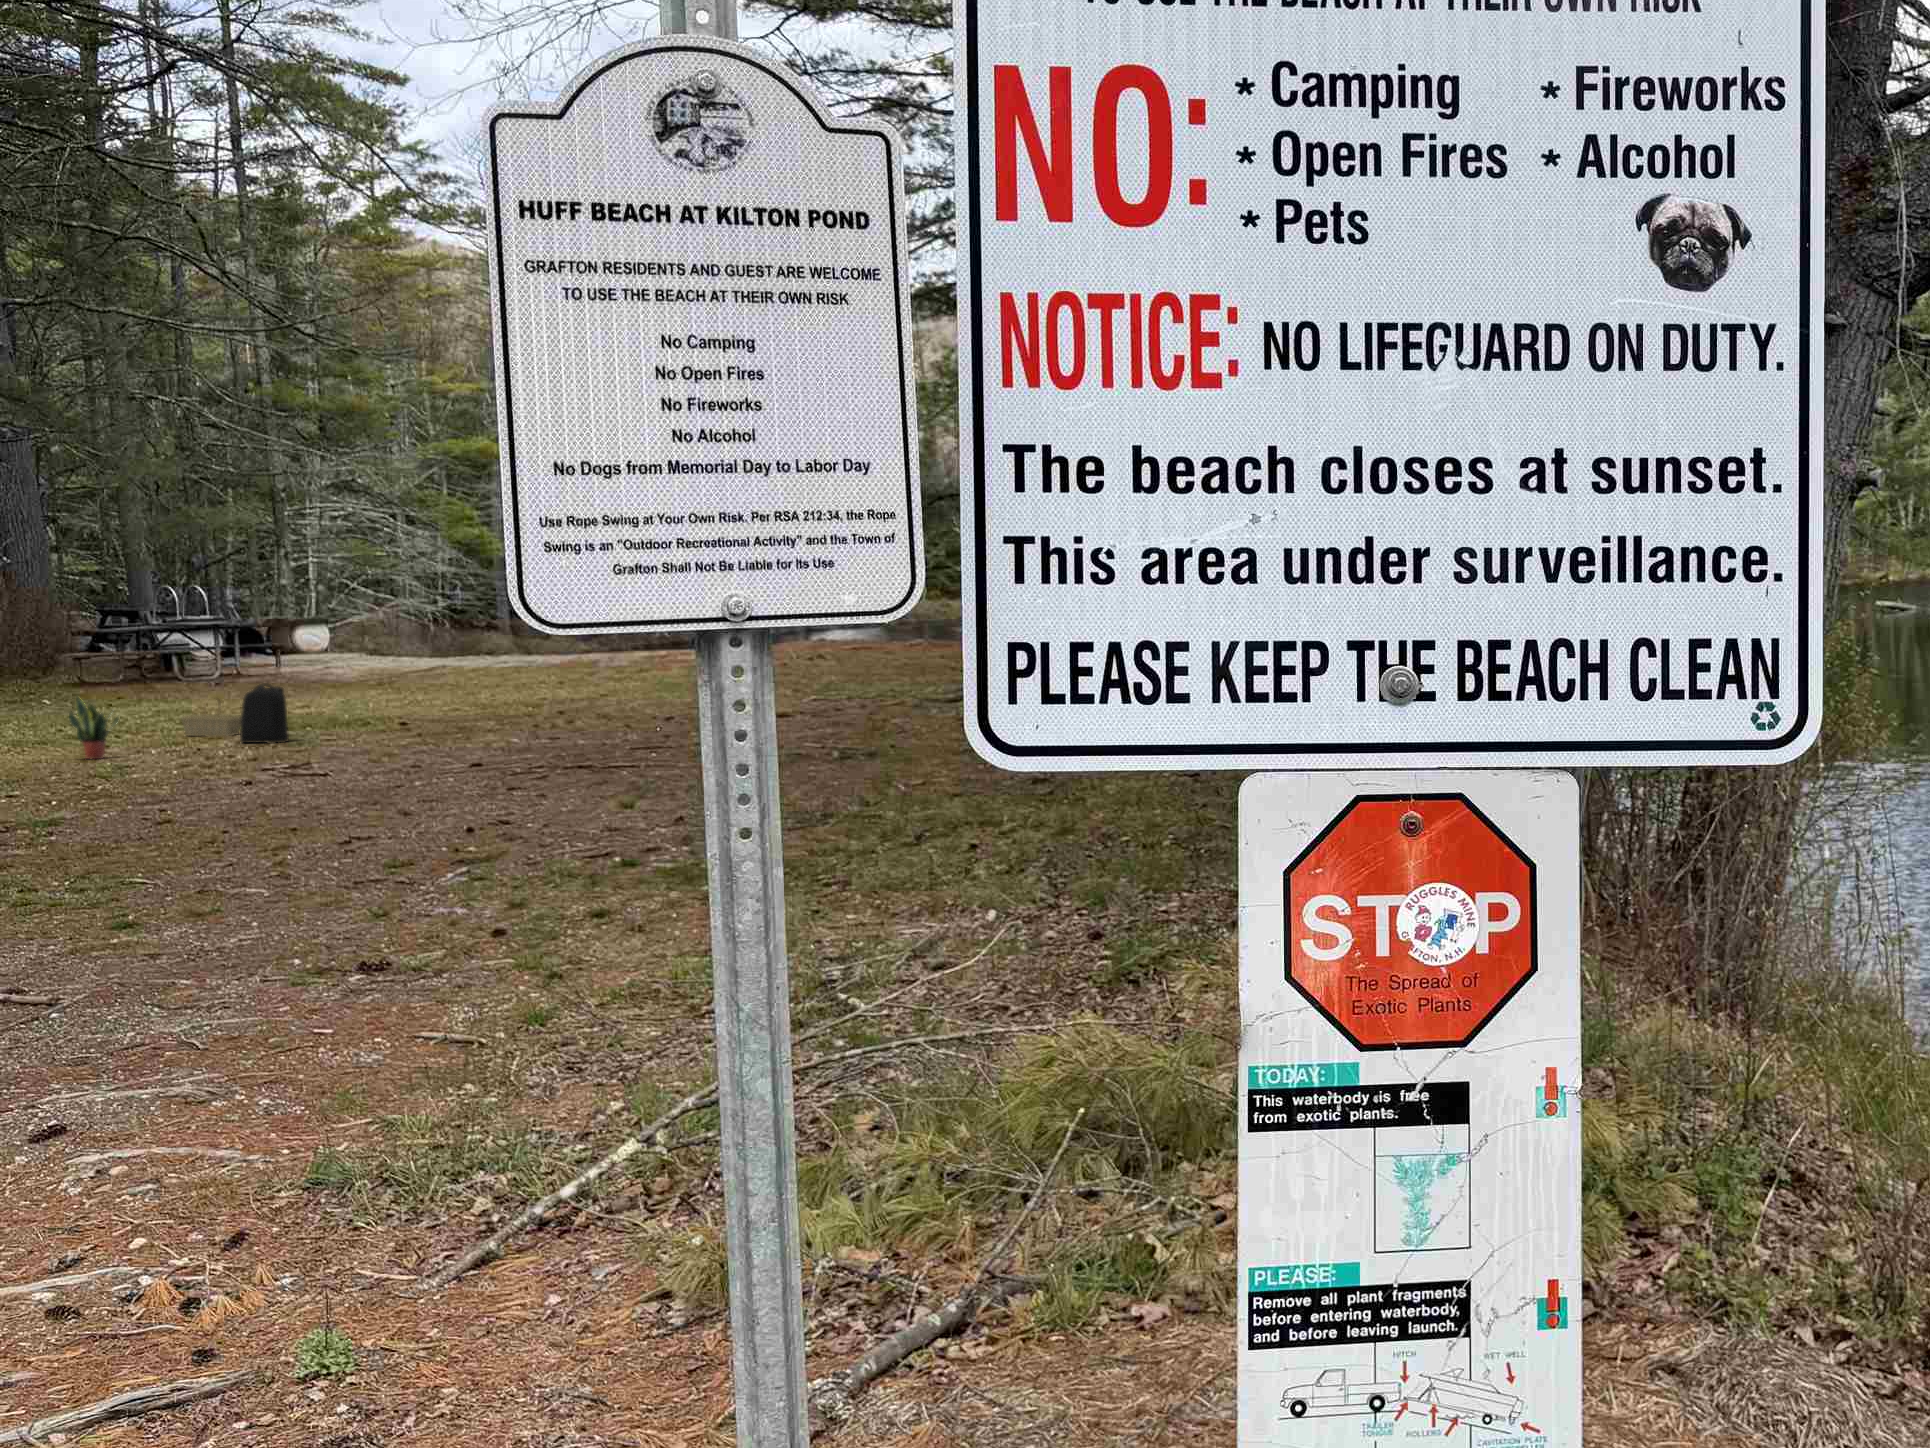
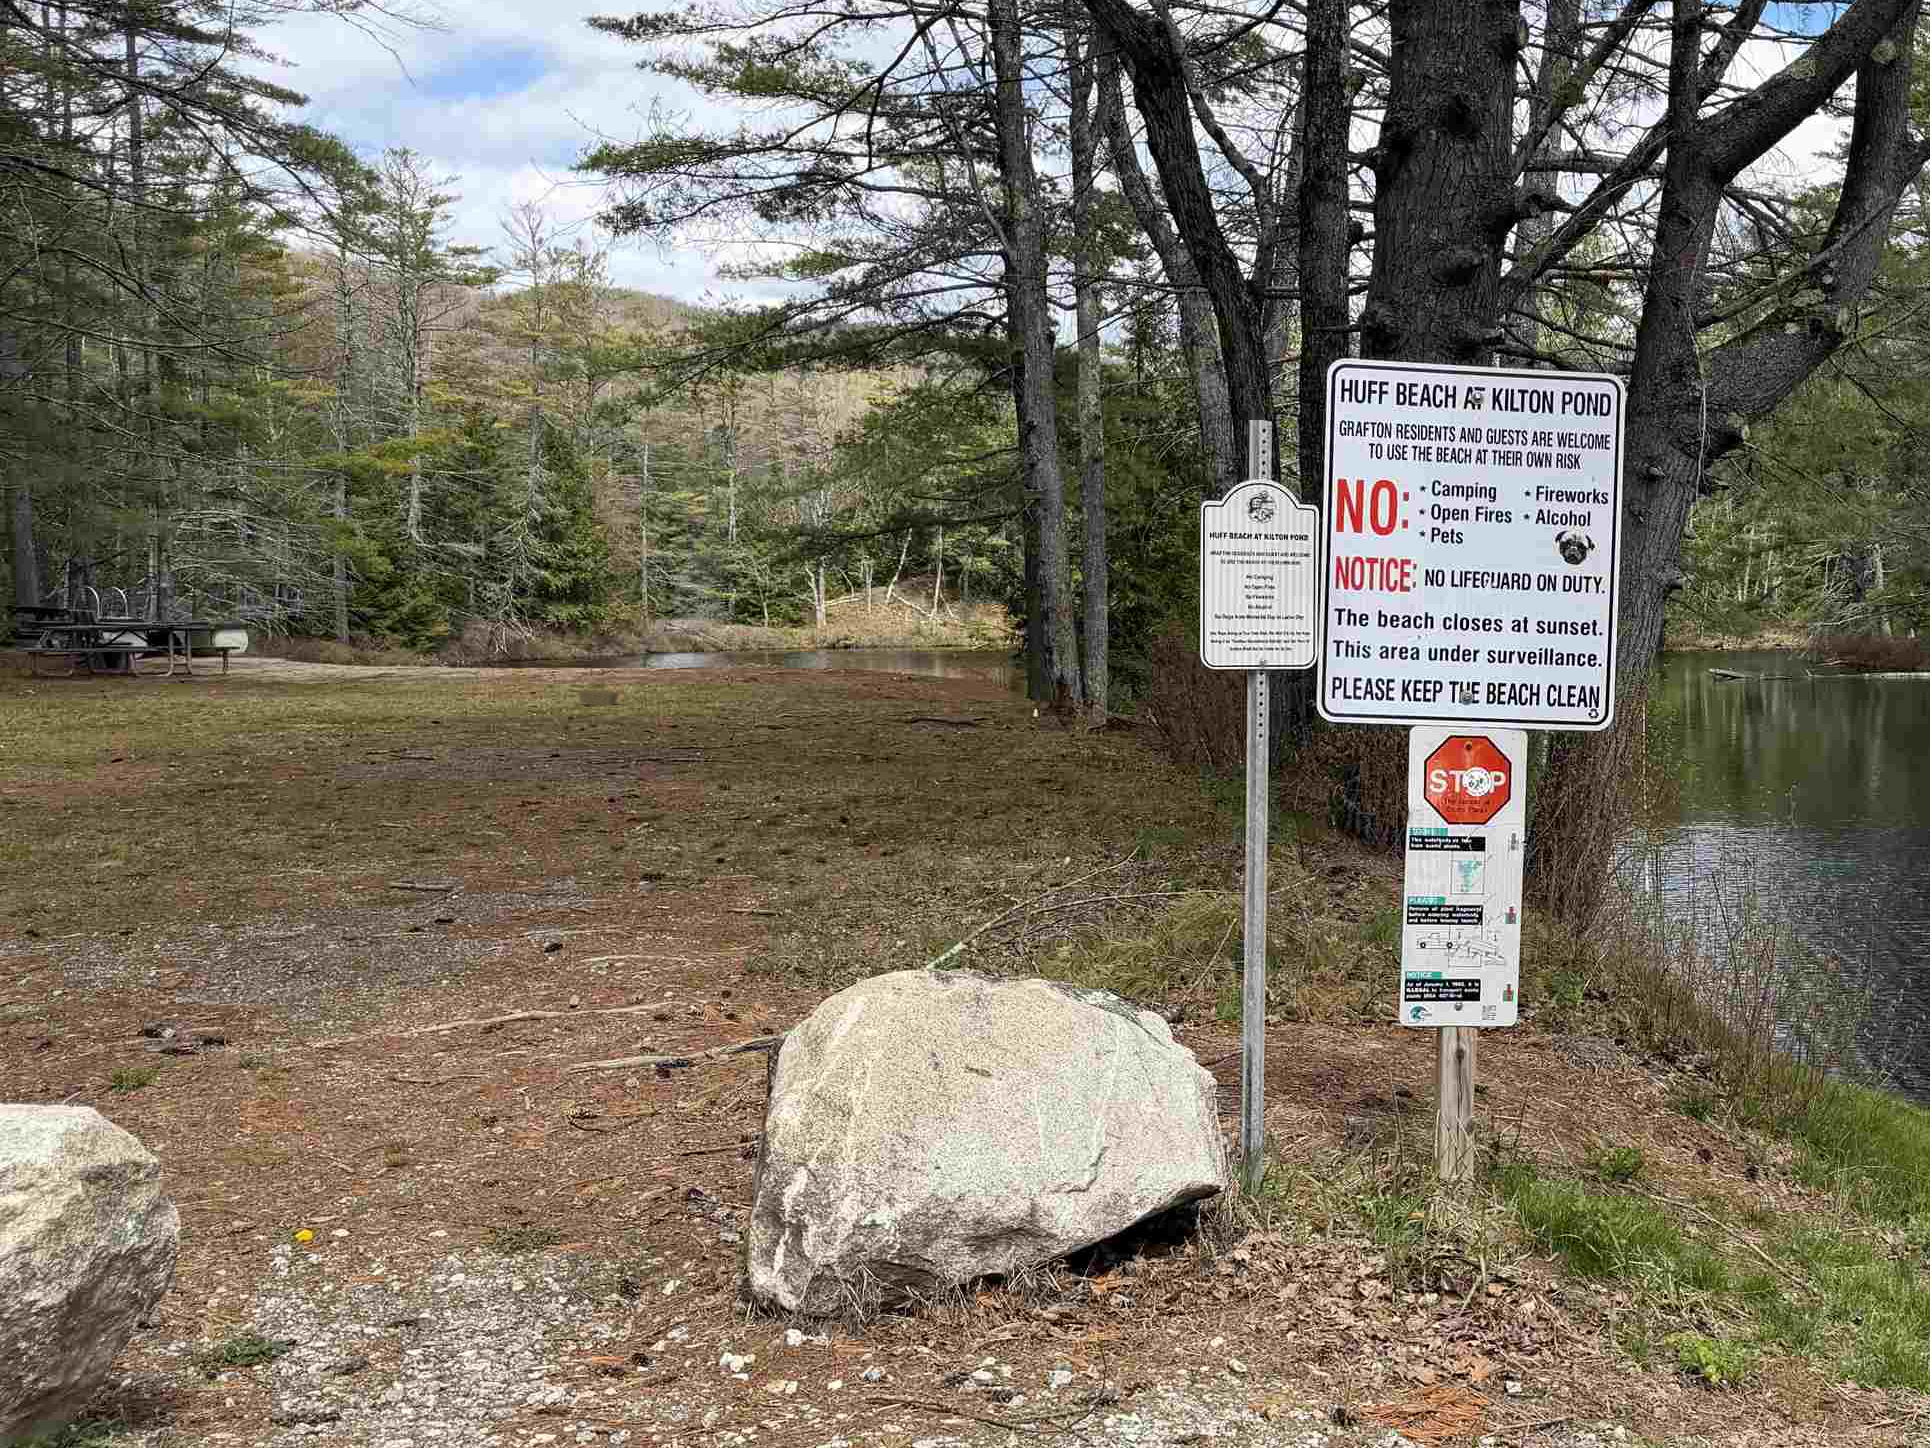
backpack: present [240,683,289,743] -> none [623,671,655,712]
potted plant: present [69,697,118,759] -> none [518,674,551,717]

